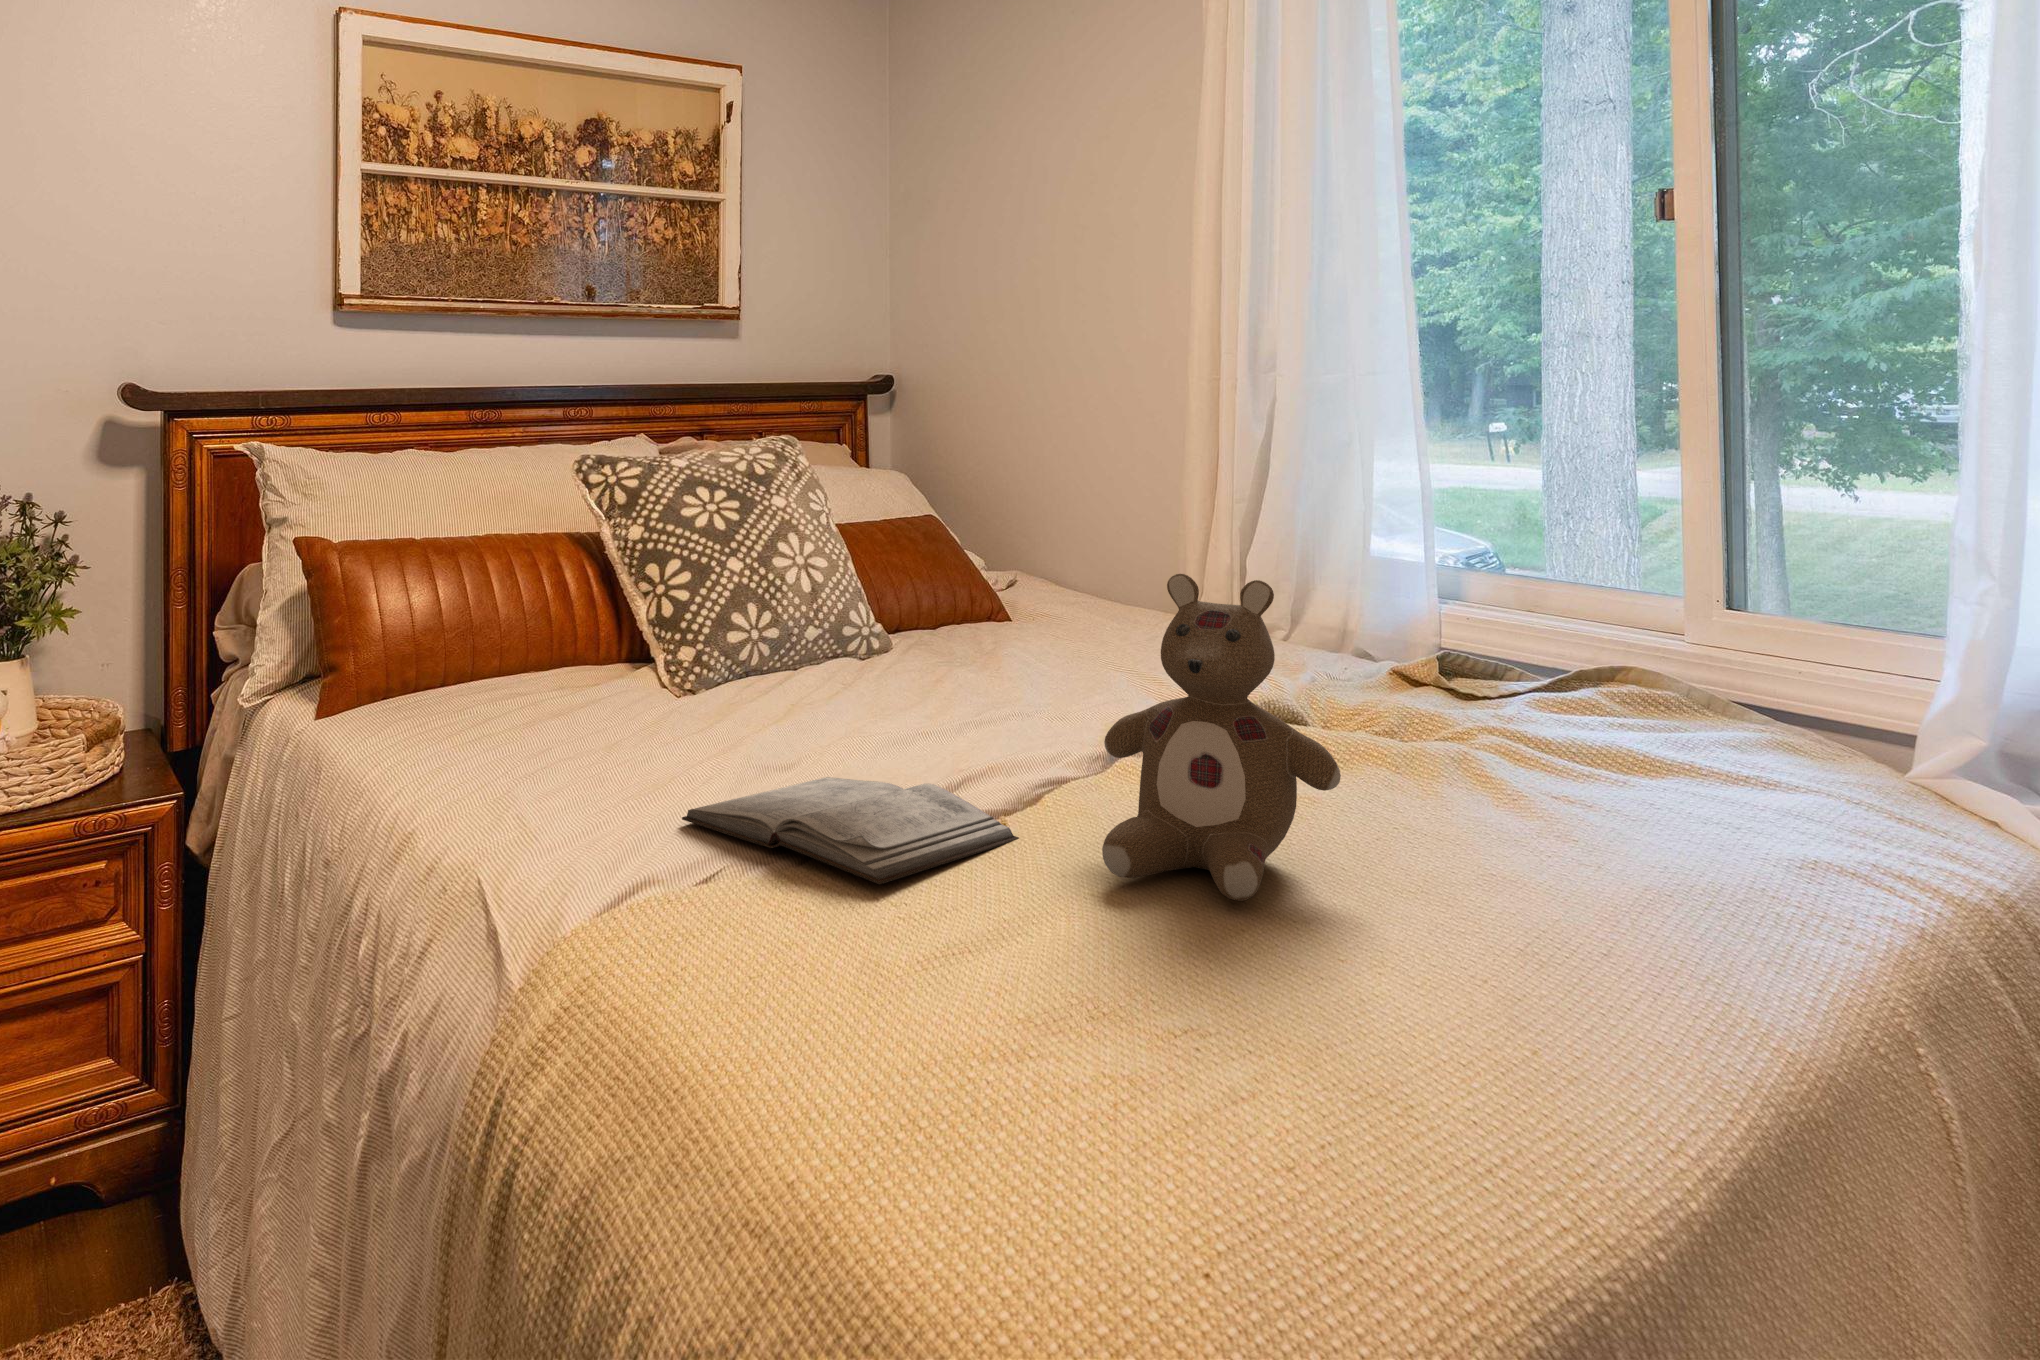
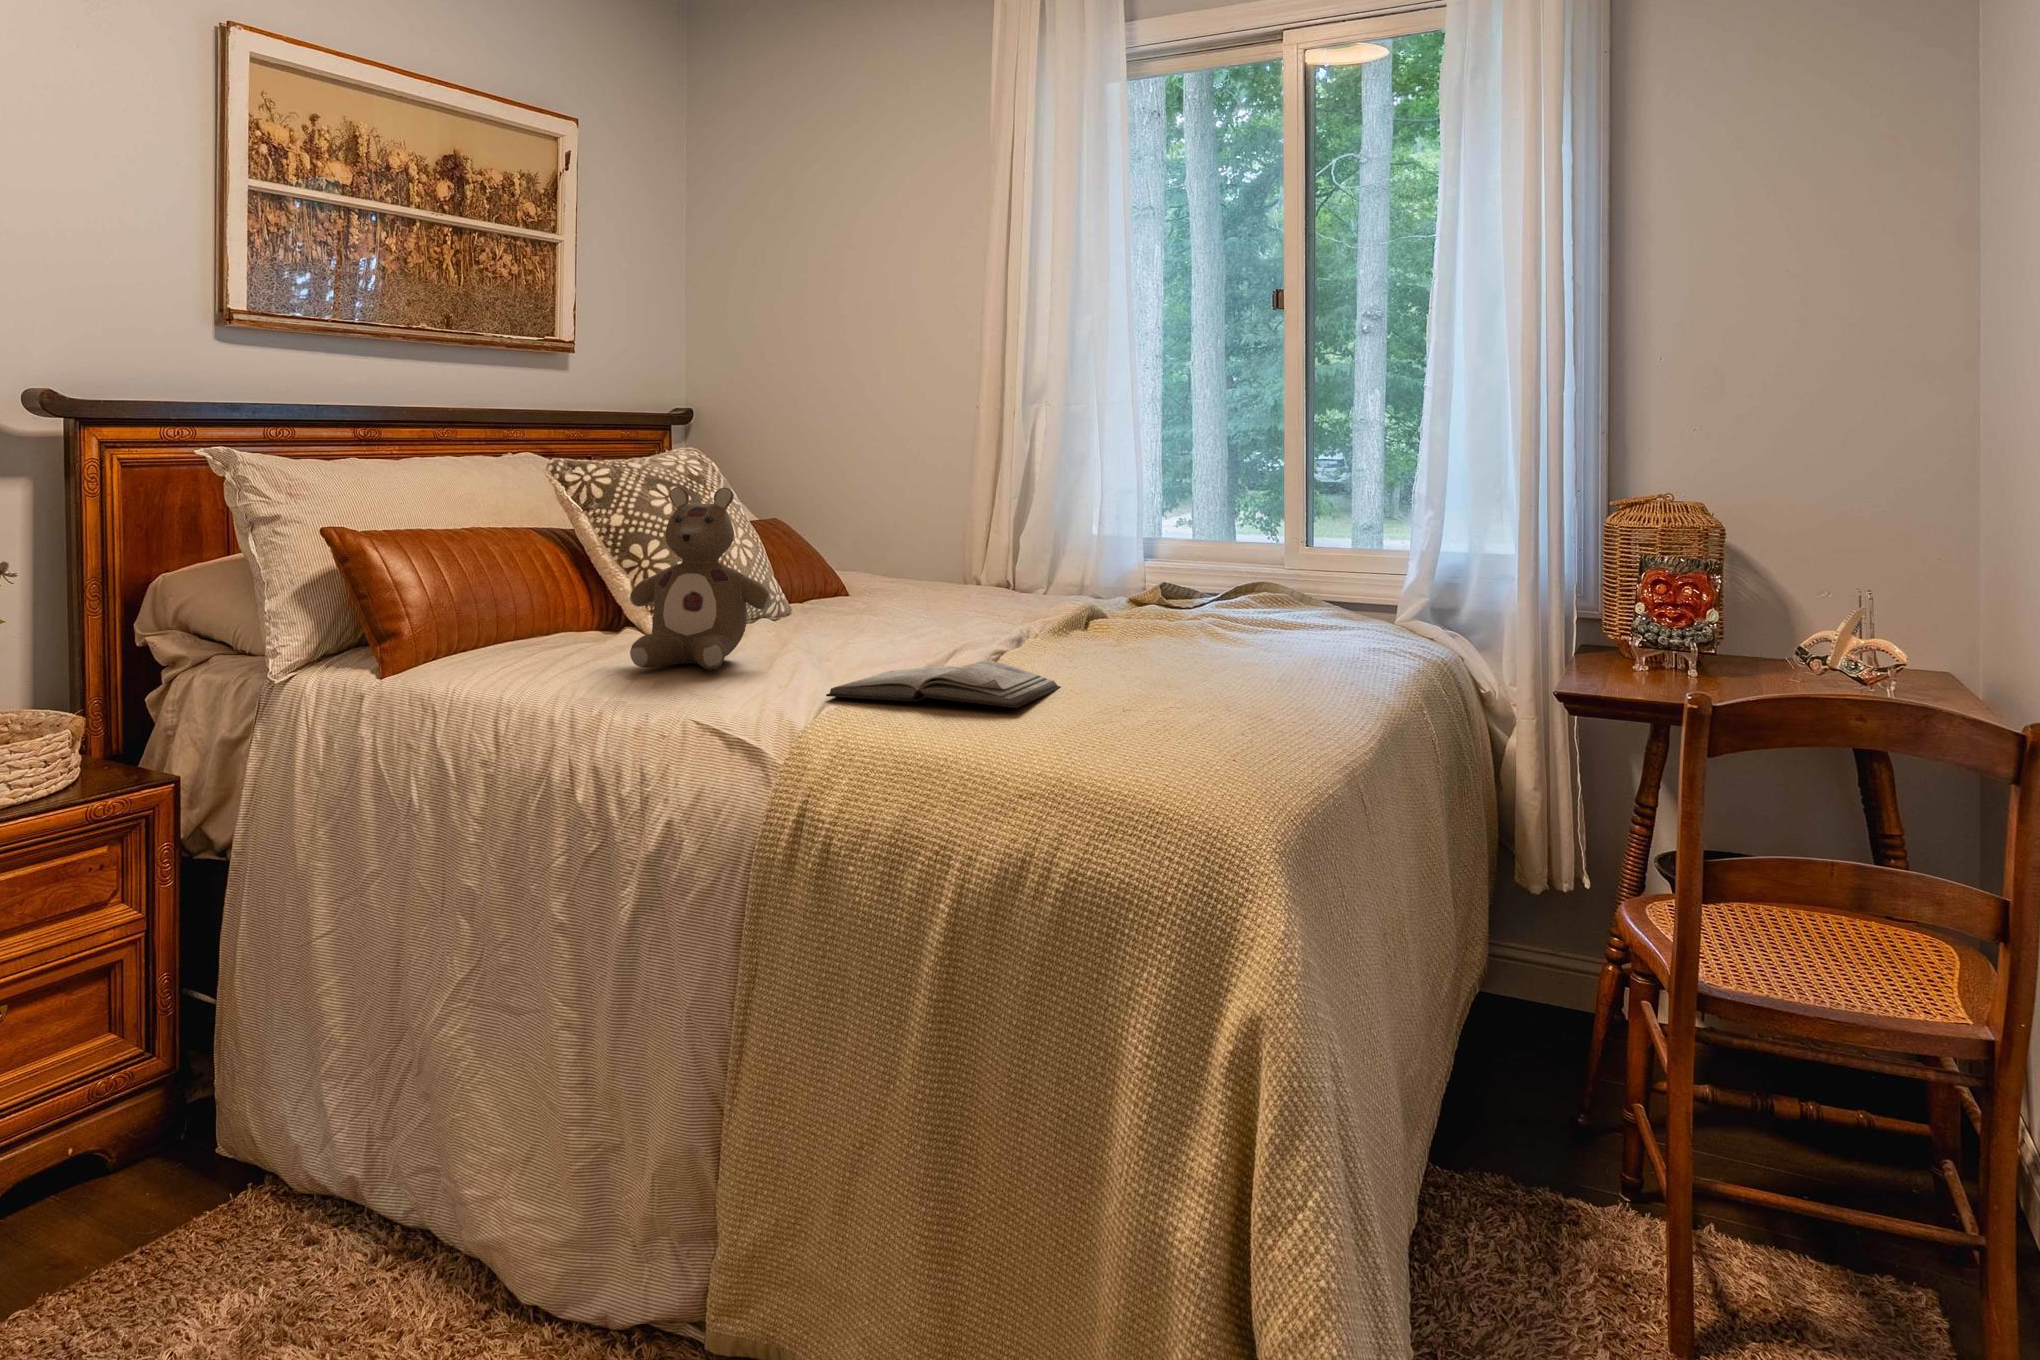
stuffed bear: present [1102,574,1341,901] -> present [630,487,771,669]

